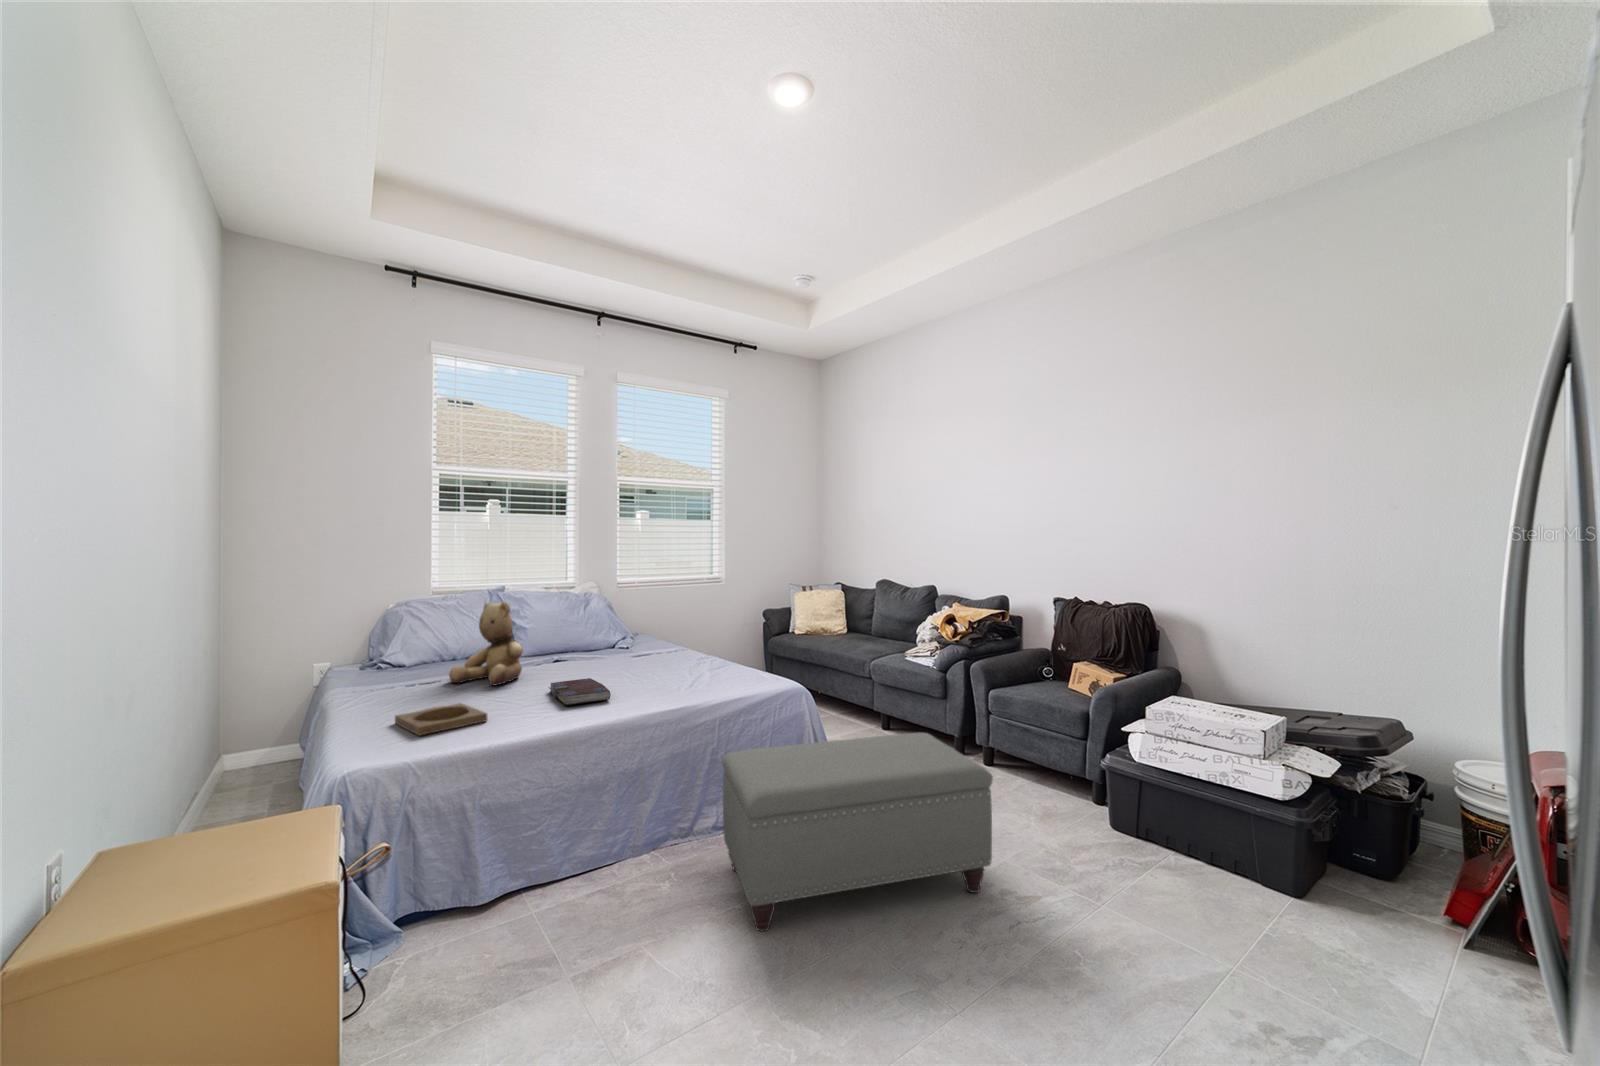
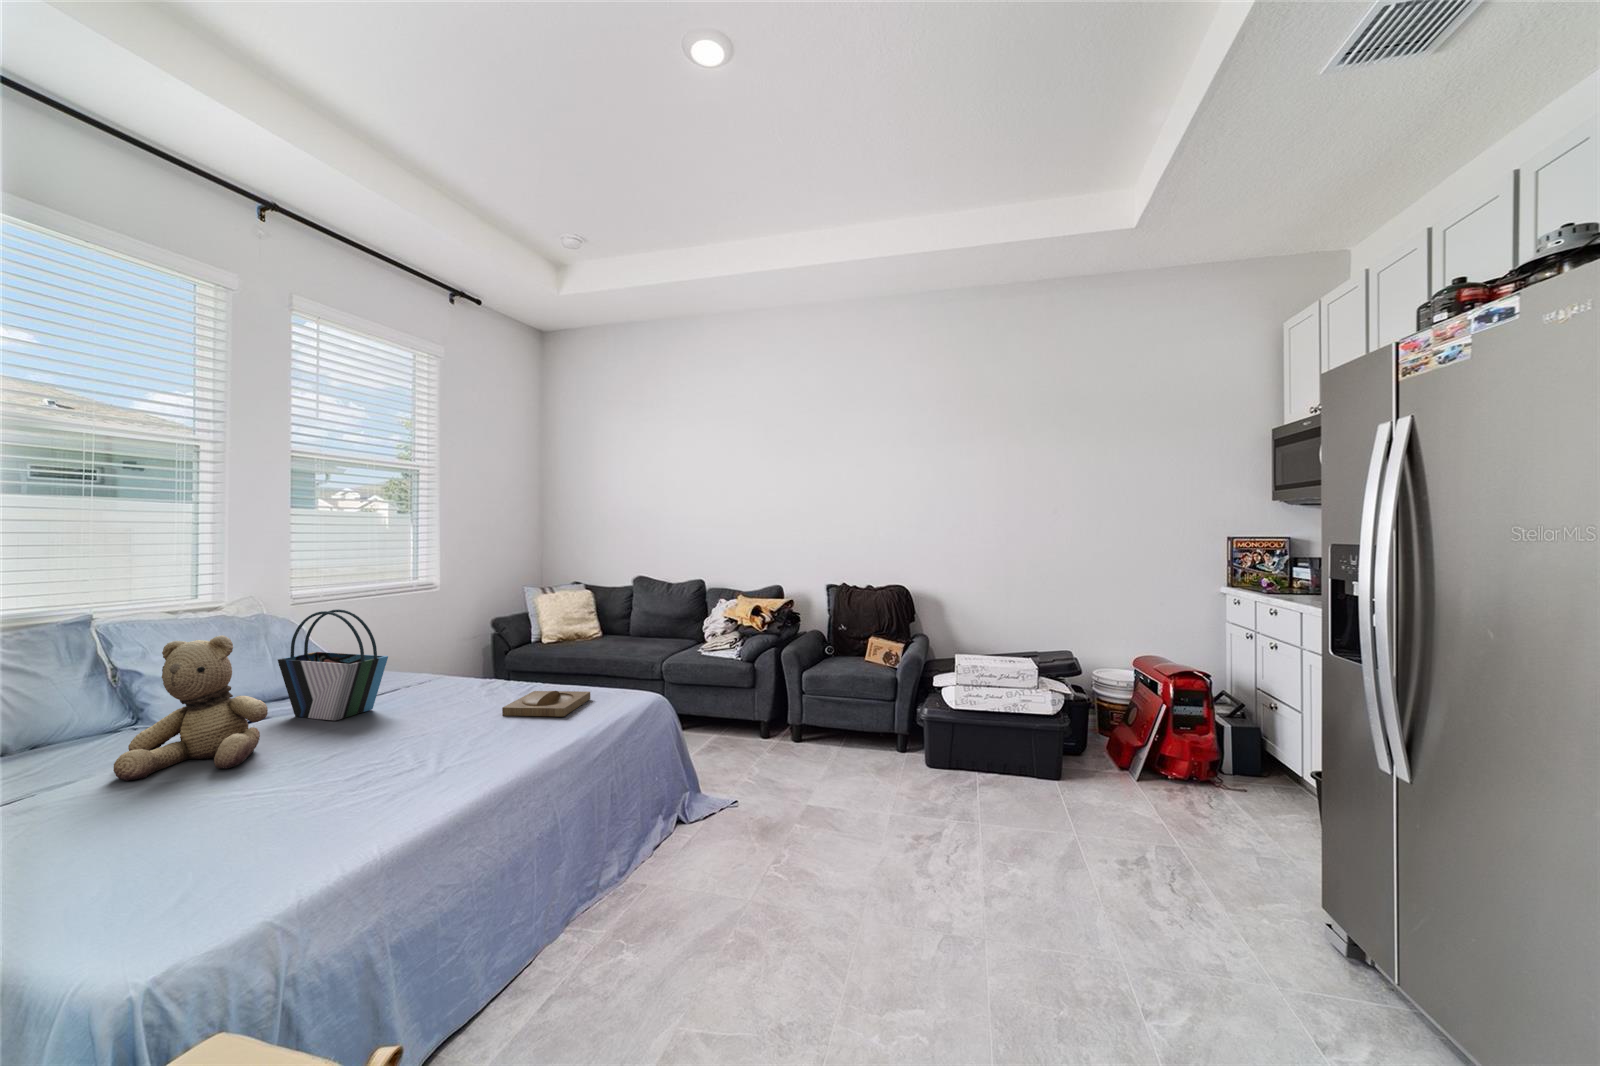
tote bag: none [558,590,610,668] -> present [278,609,388,721]
book: present [549,678,611,706] -> none [346,729,471,770]
tray: present [395,703,487,735] -> present [502,691,590,716]
ottoman: present [722,732,993,931] -> none [663,718,918,958]

